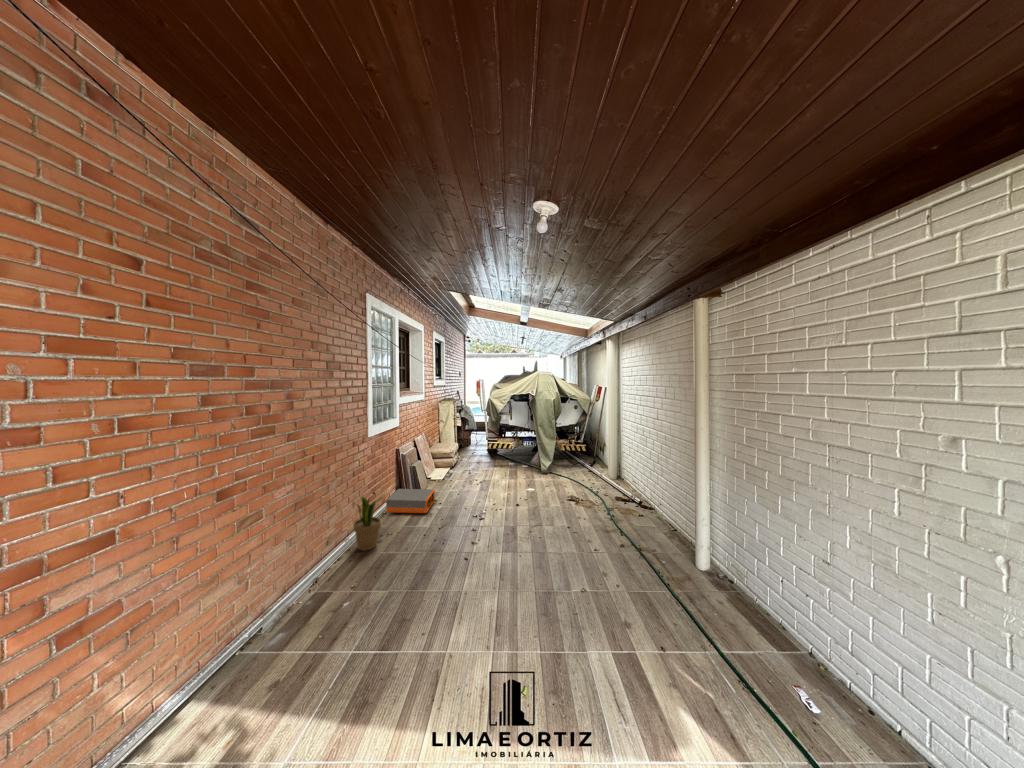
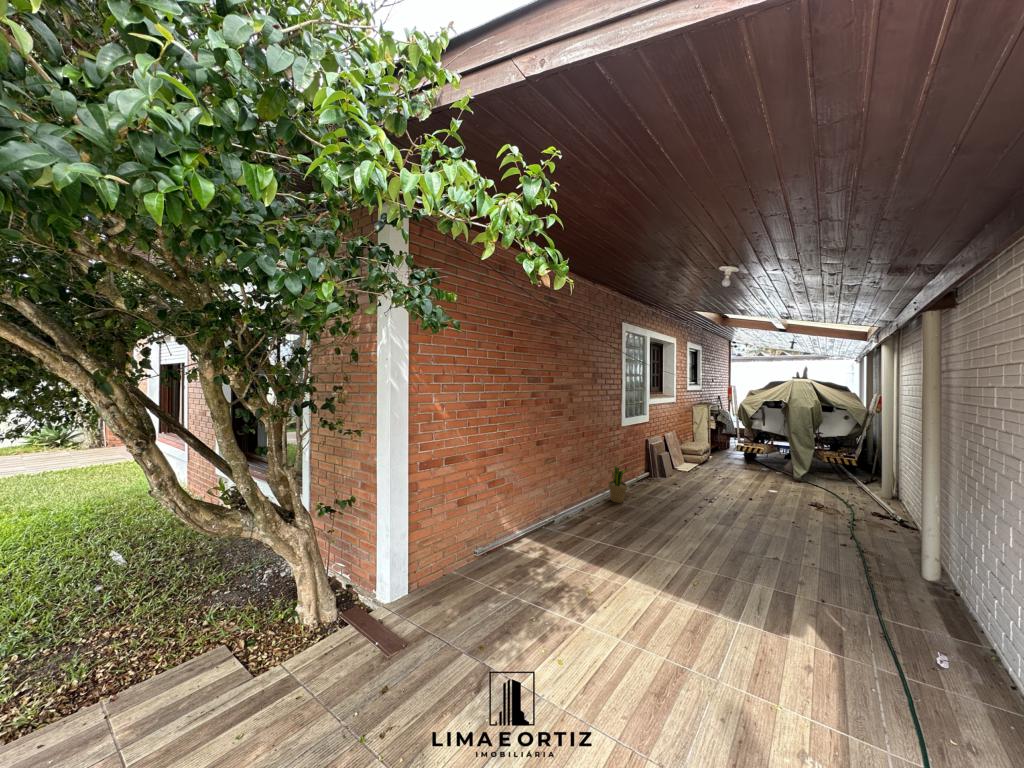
storage box: present [386,489,435,513] -> none [635,470,677,493]

